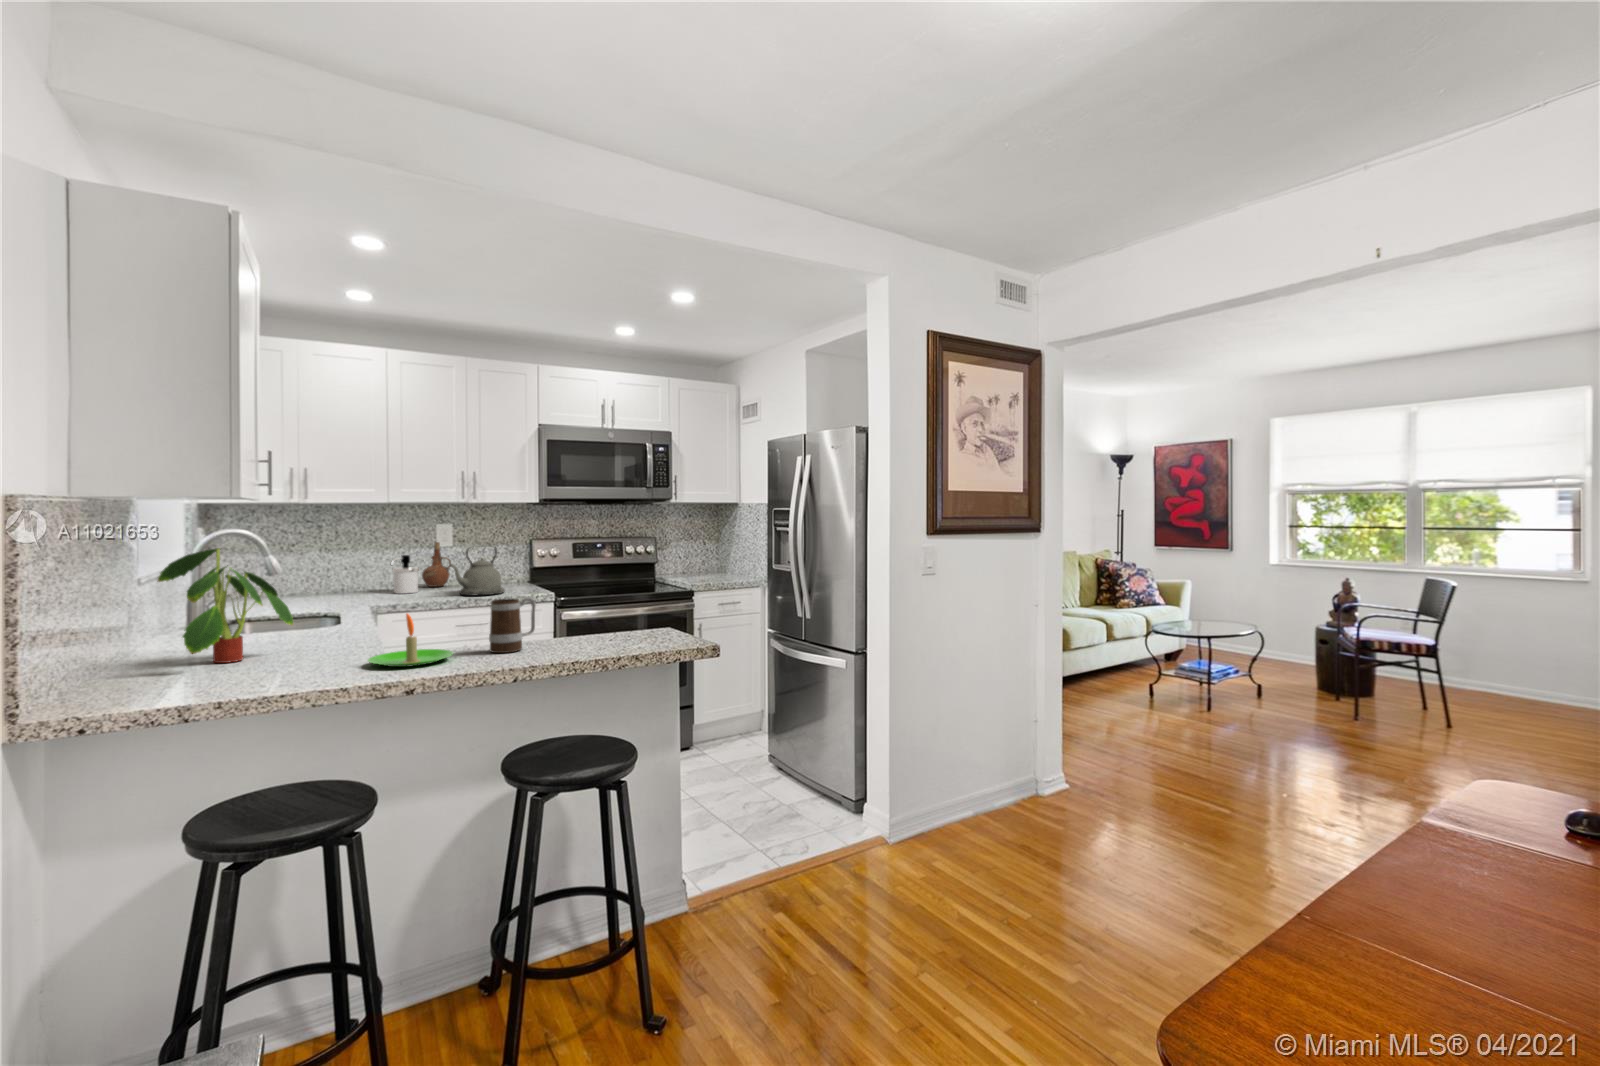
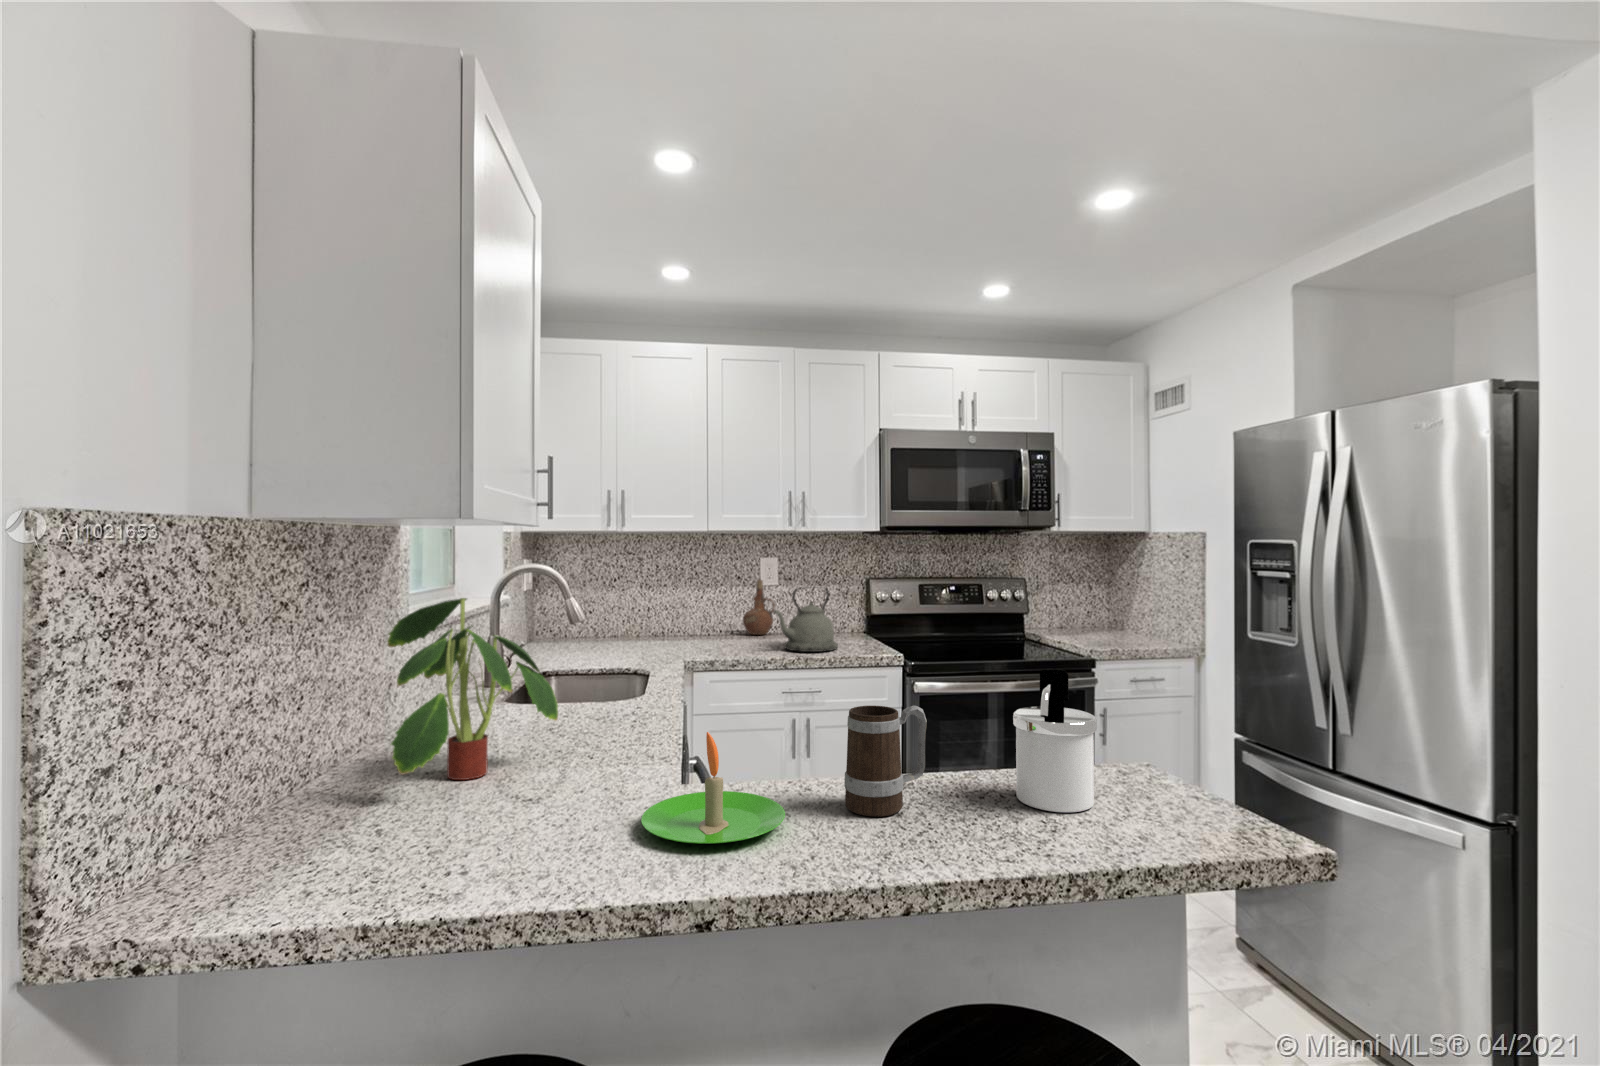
soap dispenser: present [391,555,419,594] -> present [1013,669,1097,812]

